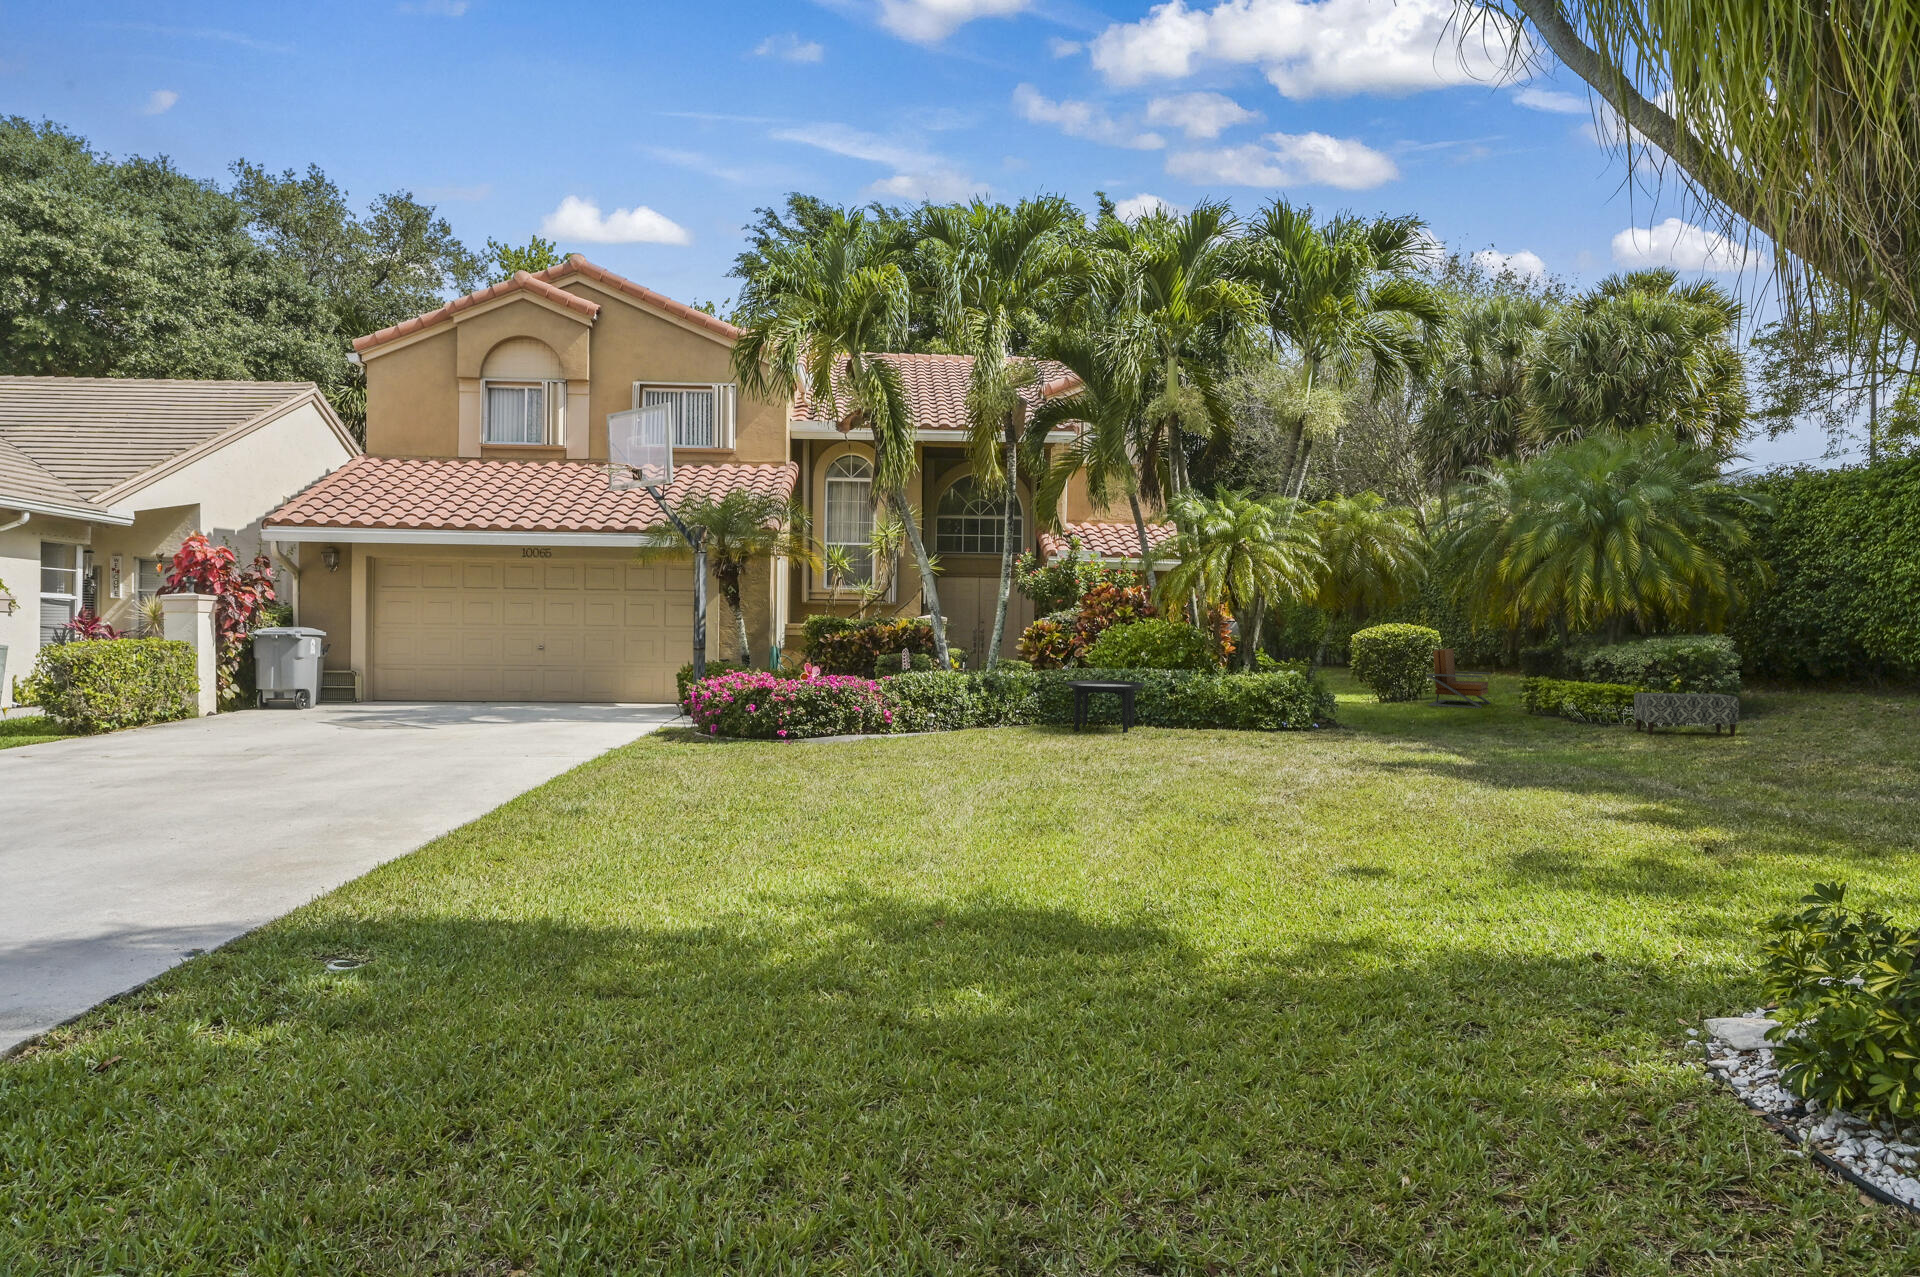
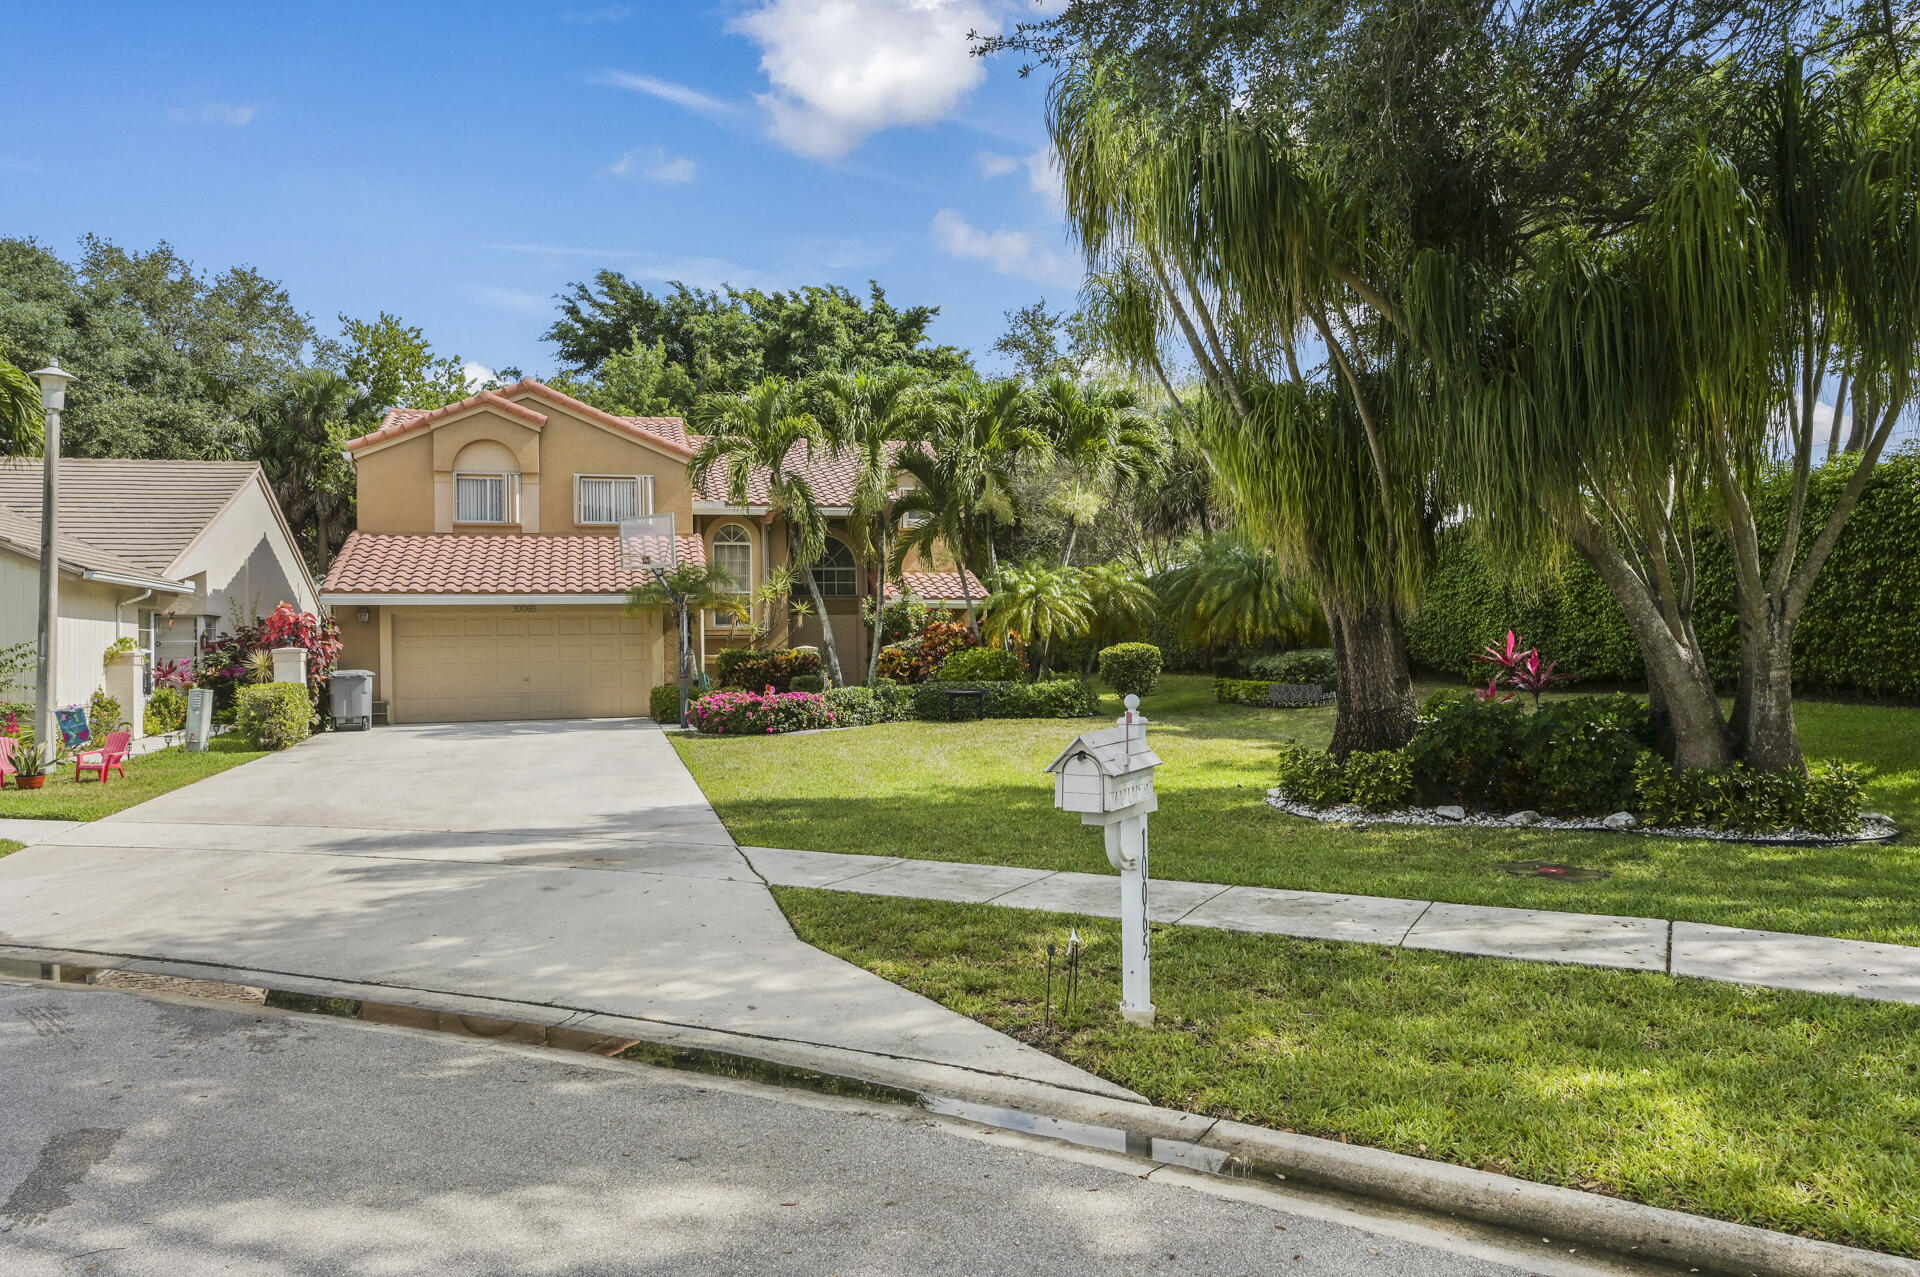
lounge chair: present [1427,648,1491,708] -> none [1152,661,1192,699]

